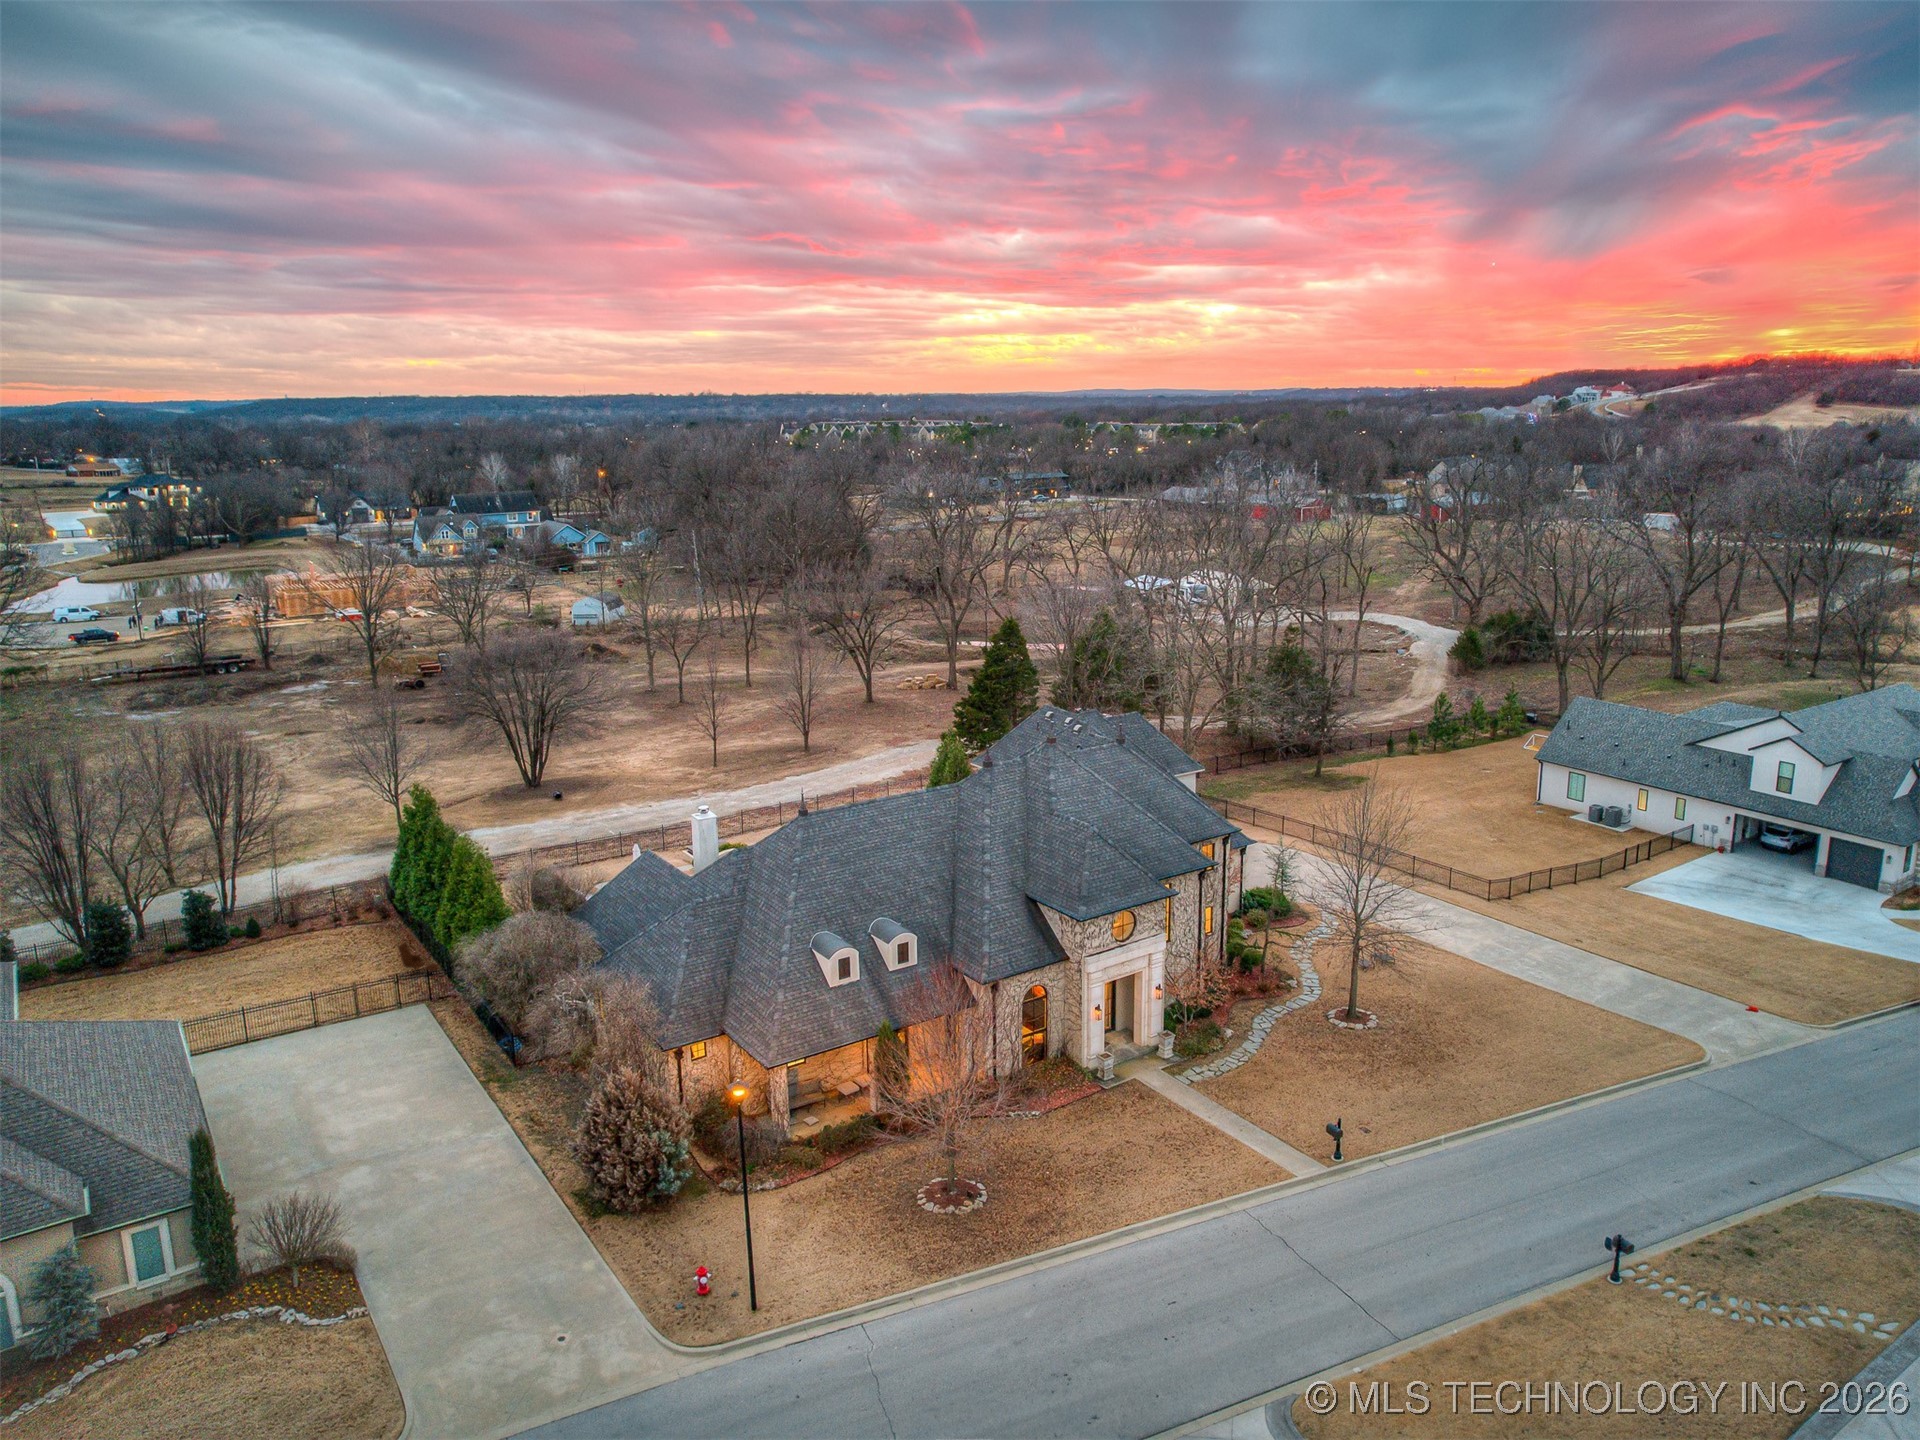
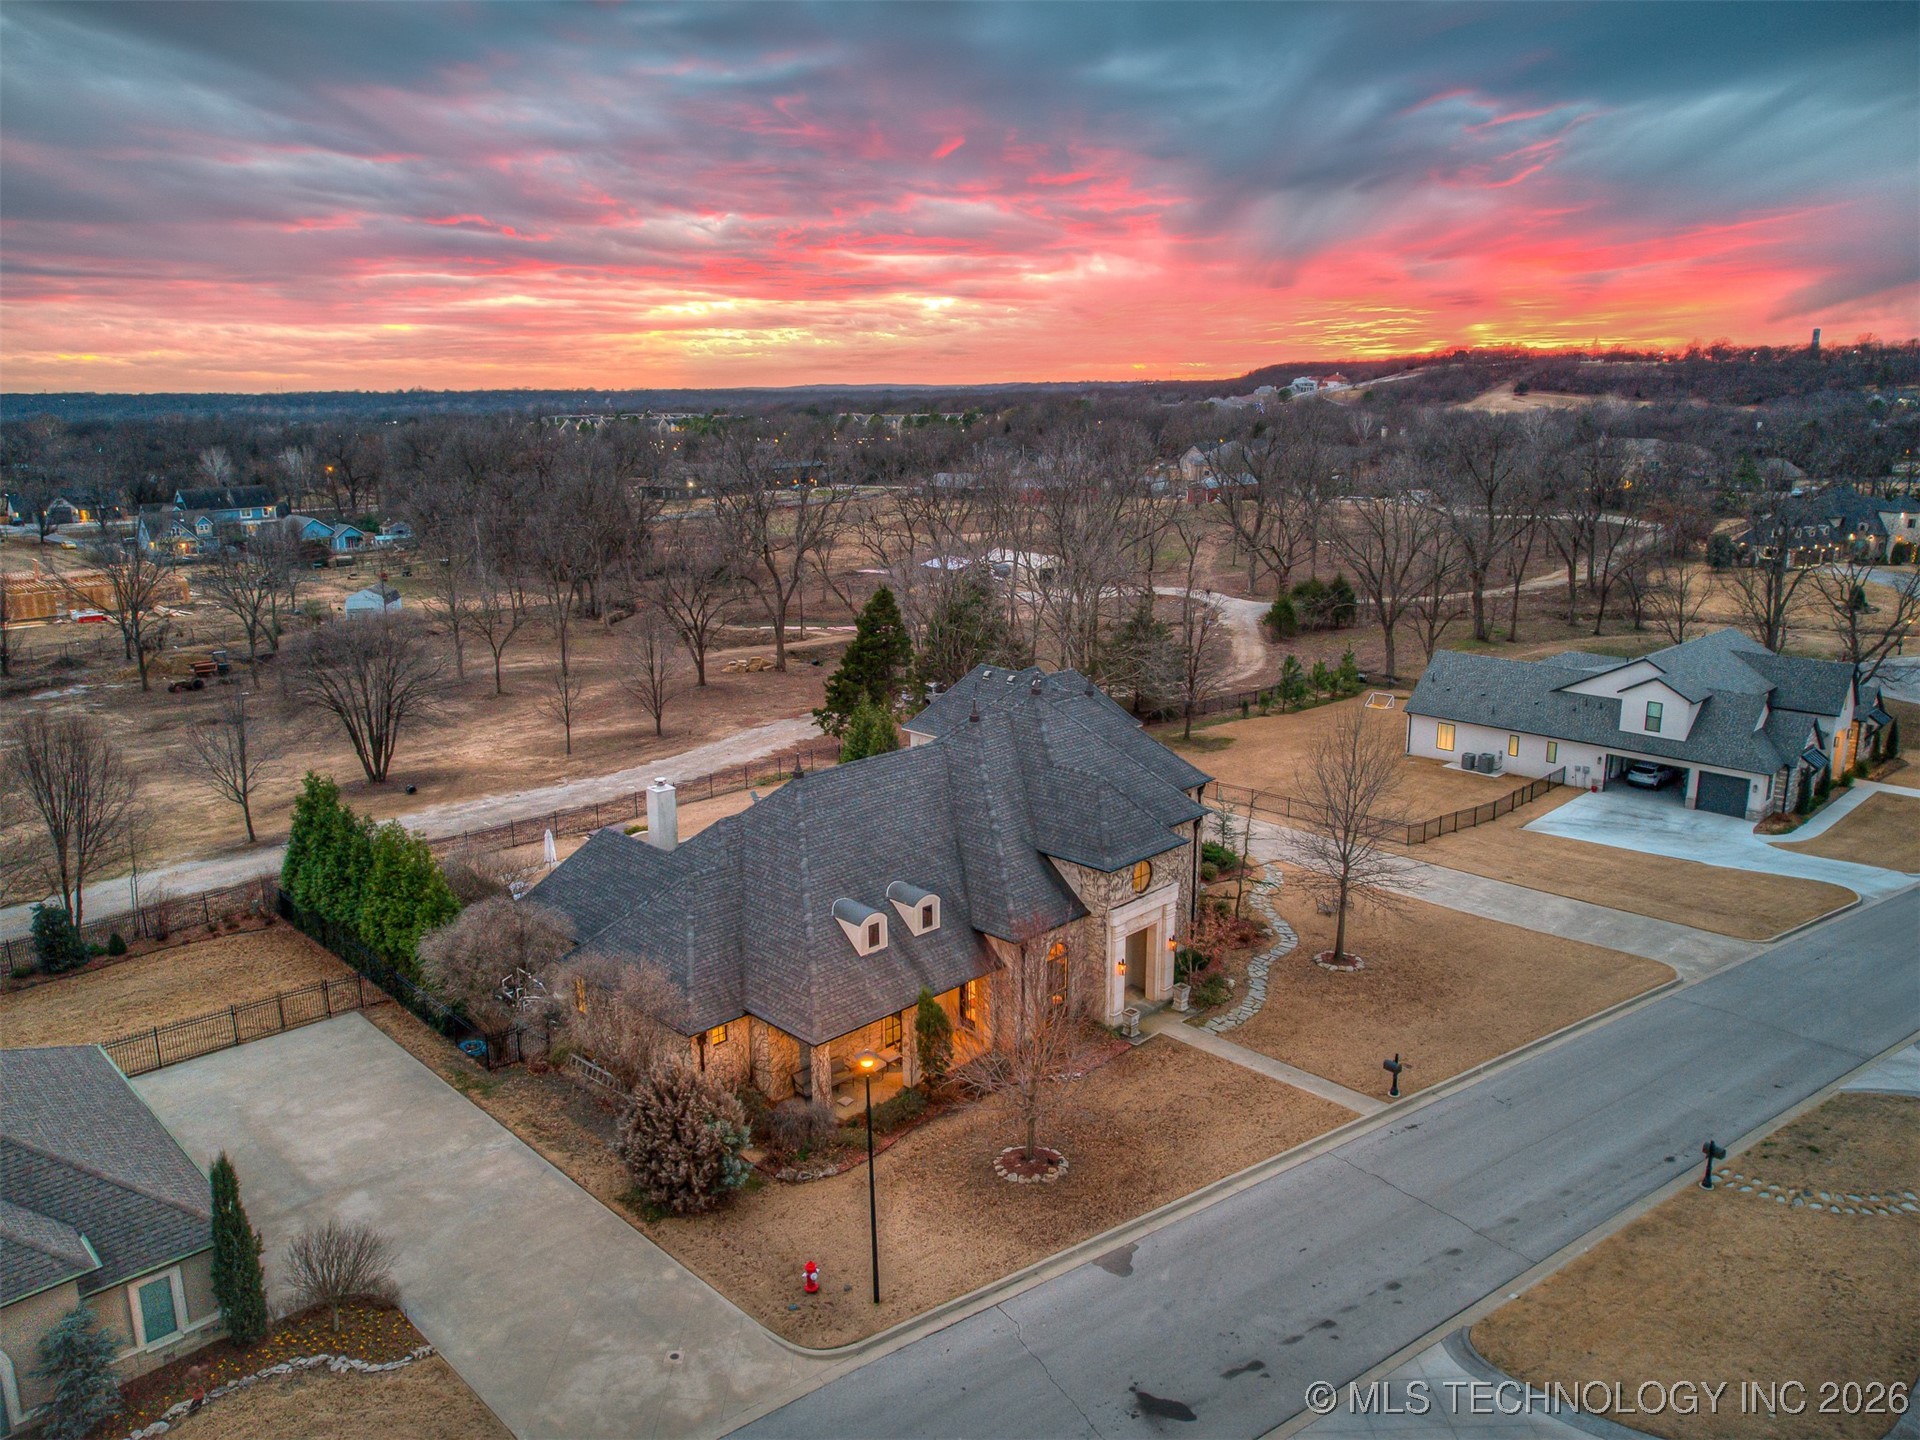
lounge chair: present [398,943,438,974] -> none [312,947,362,986]

